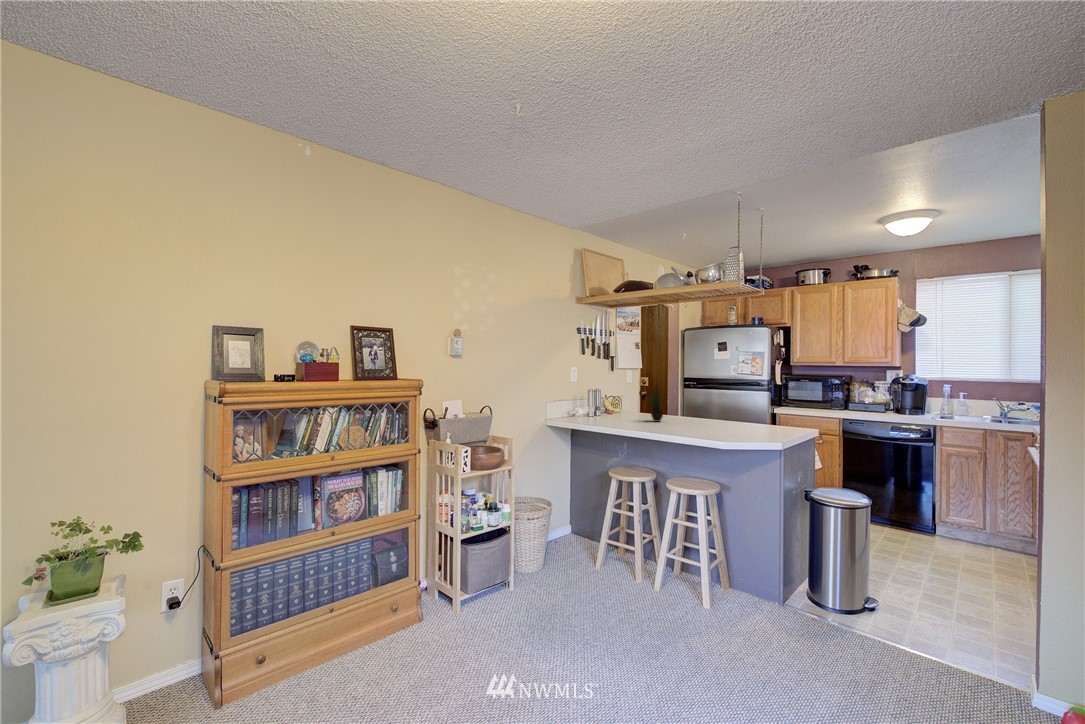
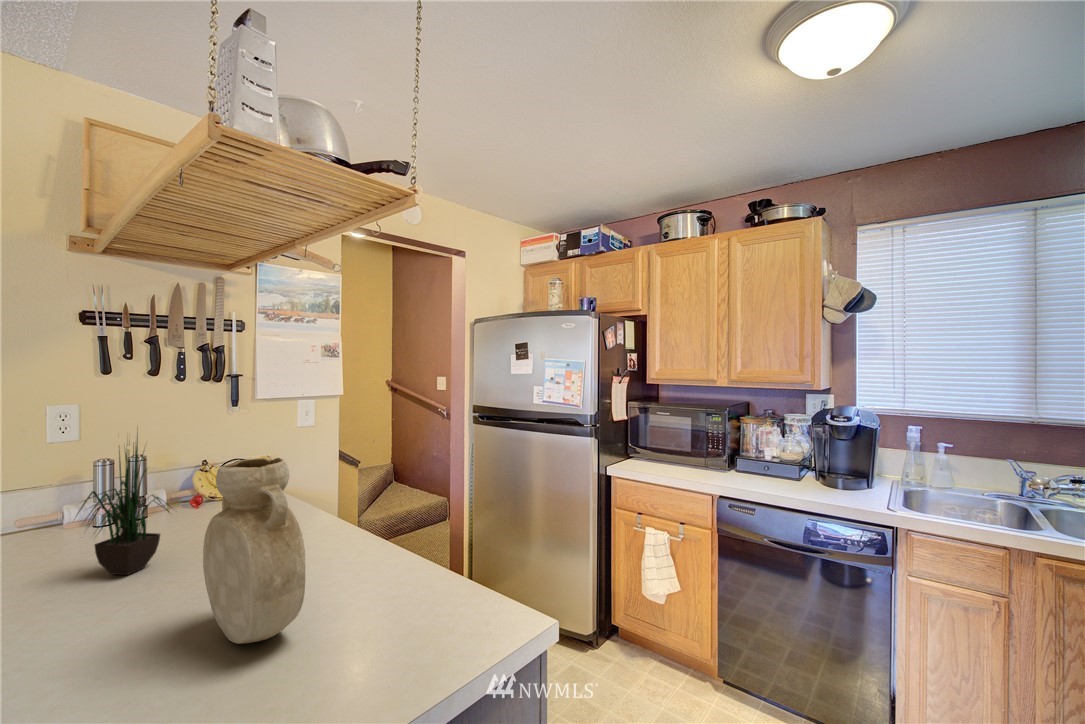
vase: none [716,380,754,427] -> present [203,458,305,644]

